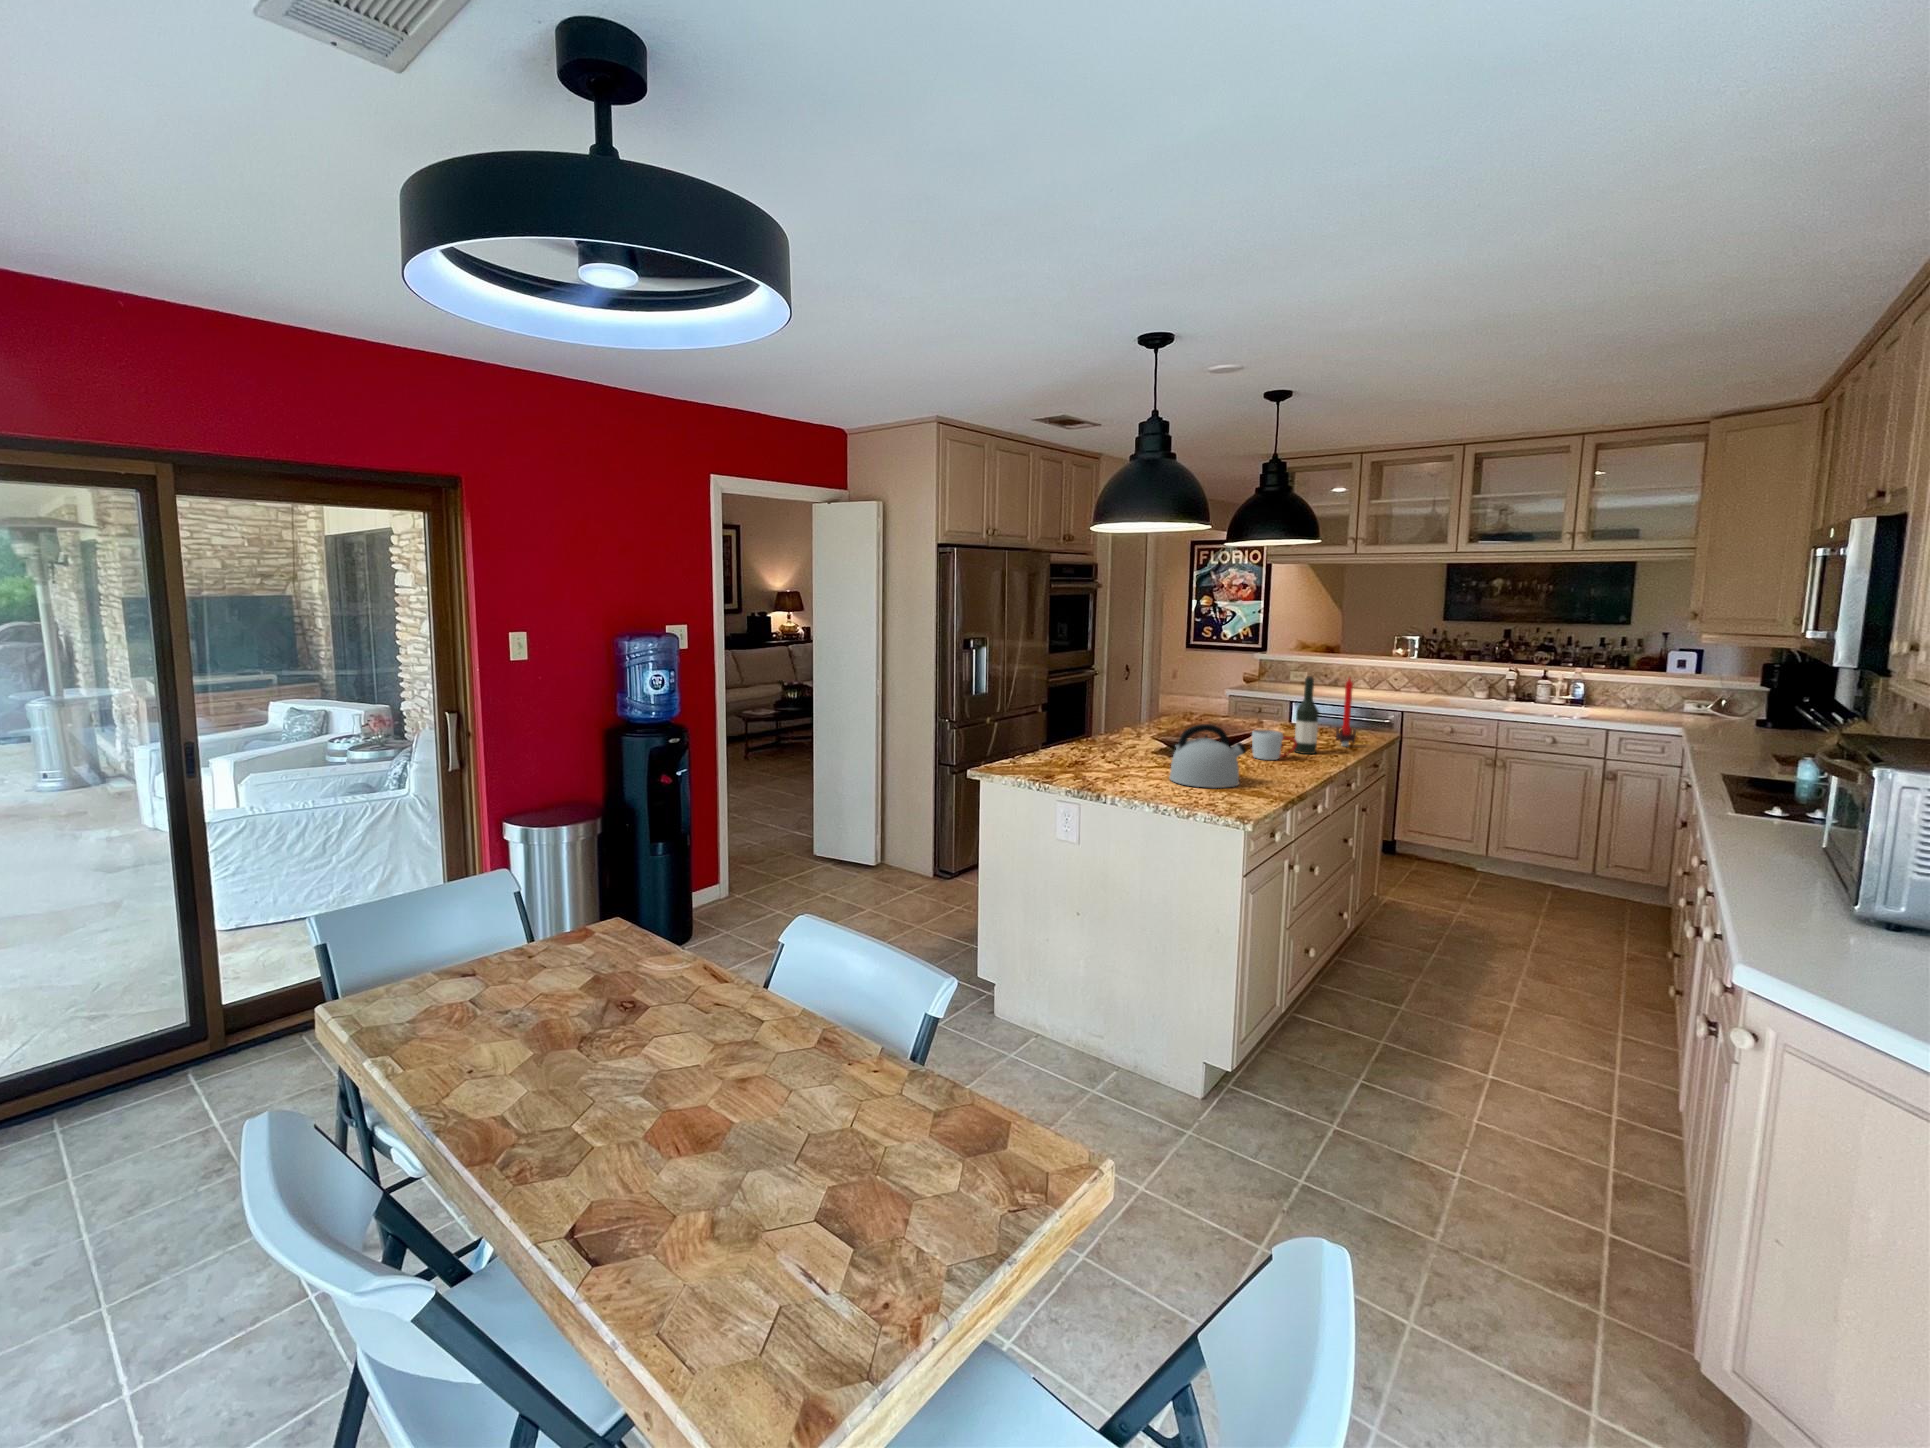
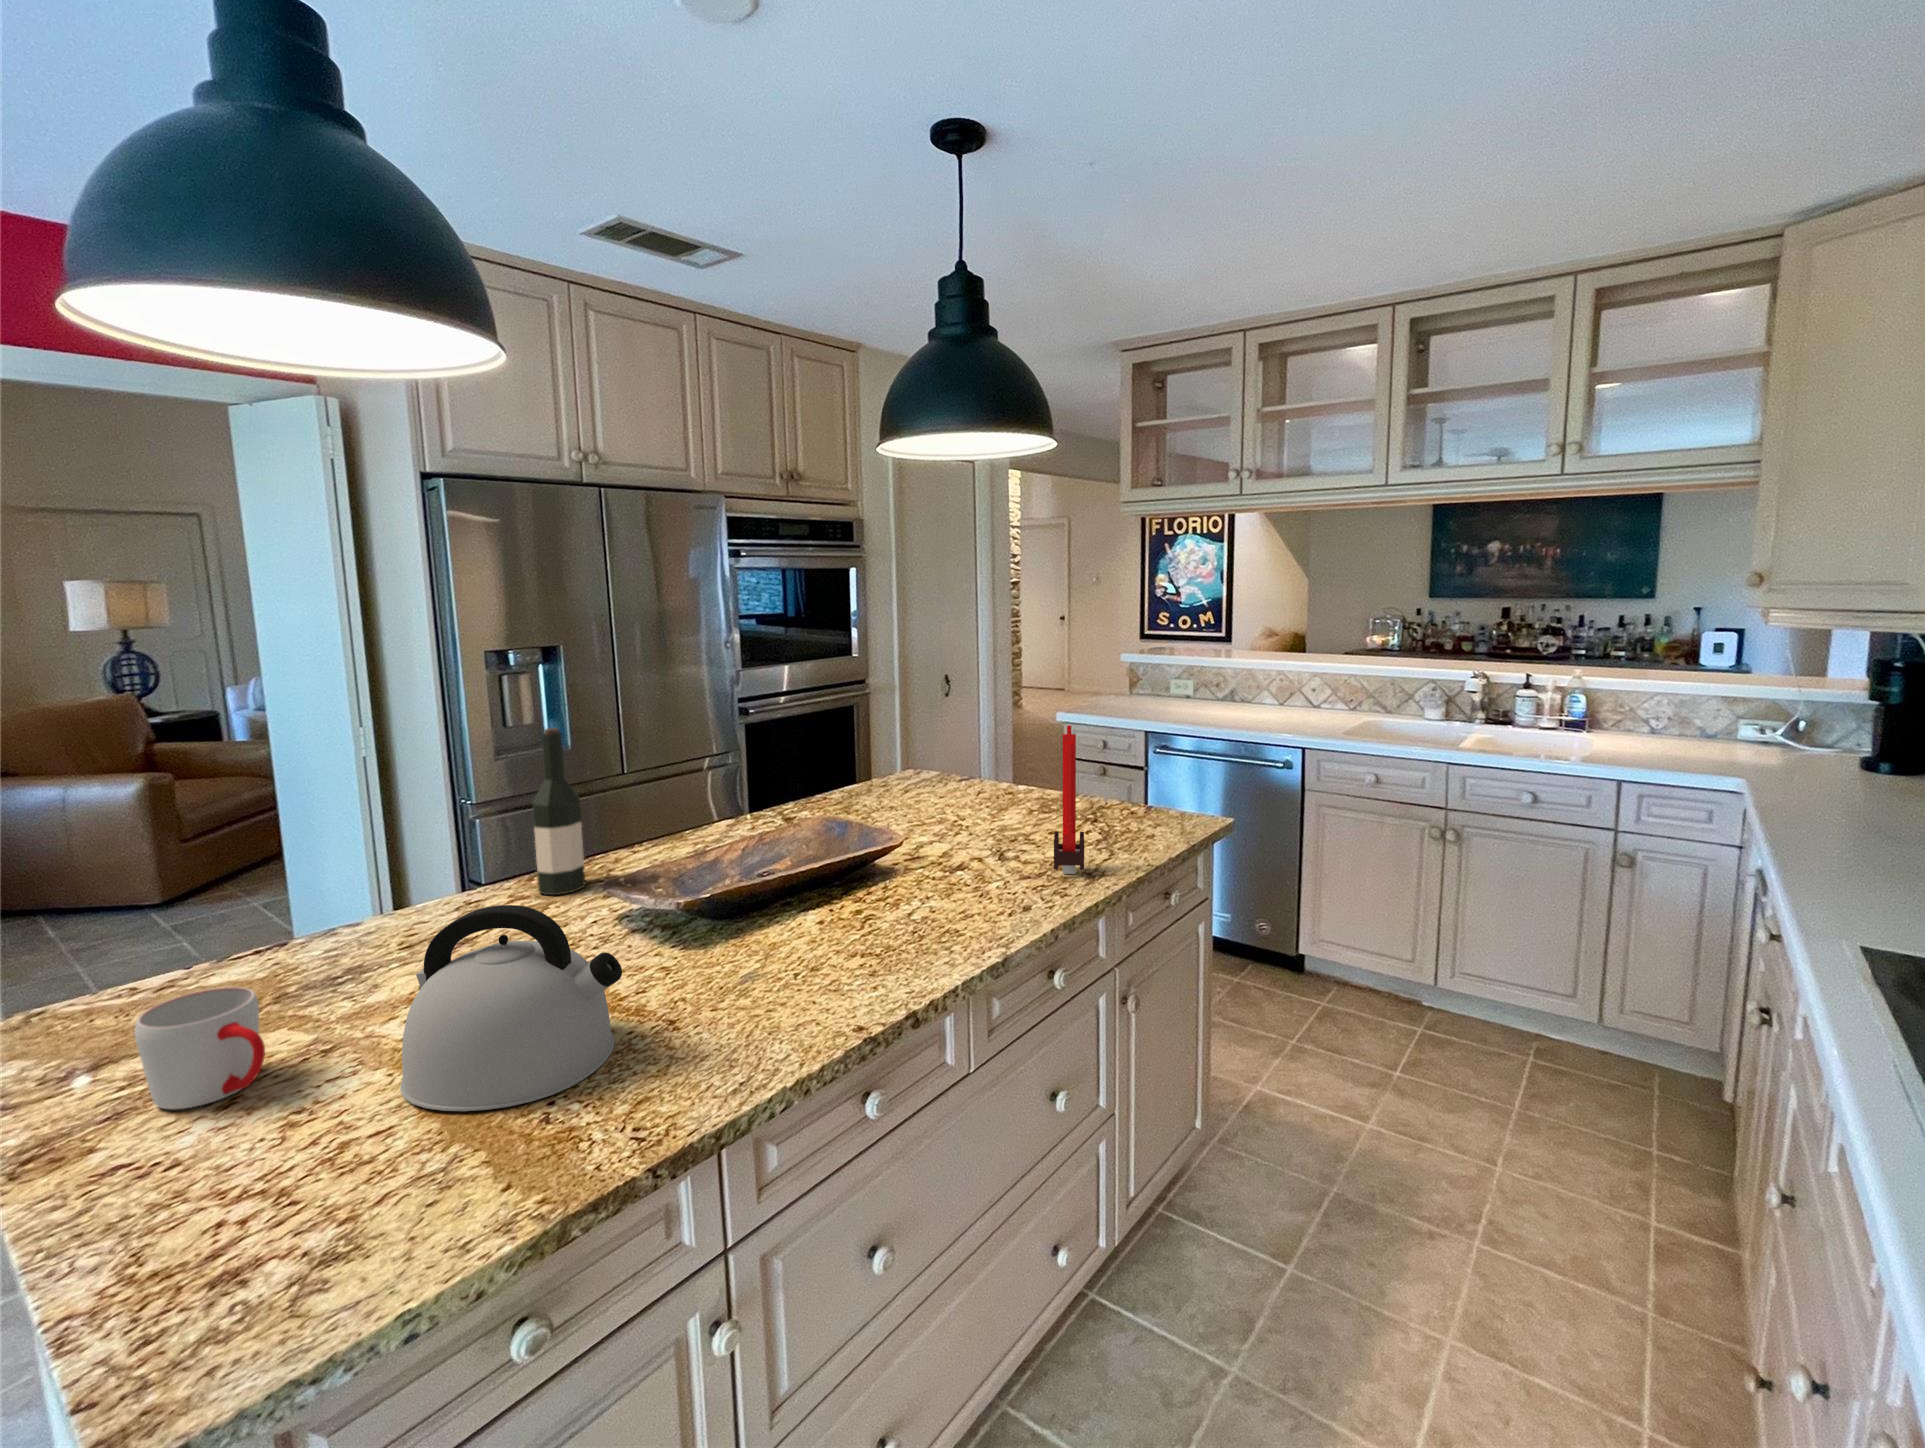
wine bottle: present [1294,676,1319,754] -> present [533,728,585,895]
mug: present [1252,730,1297,760] -> present [134,987,265,1109]

